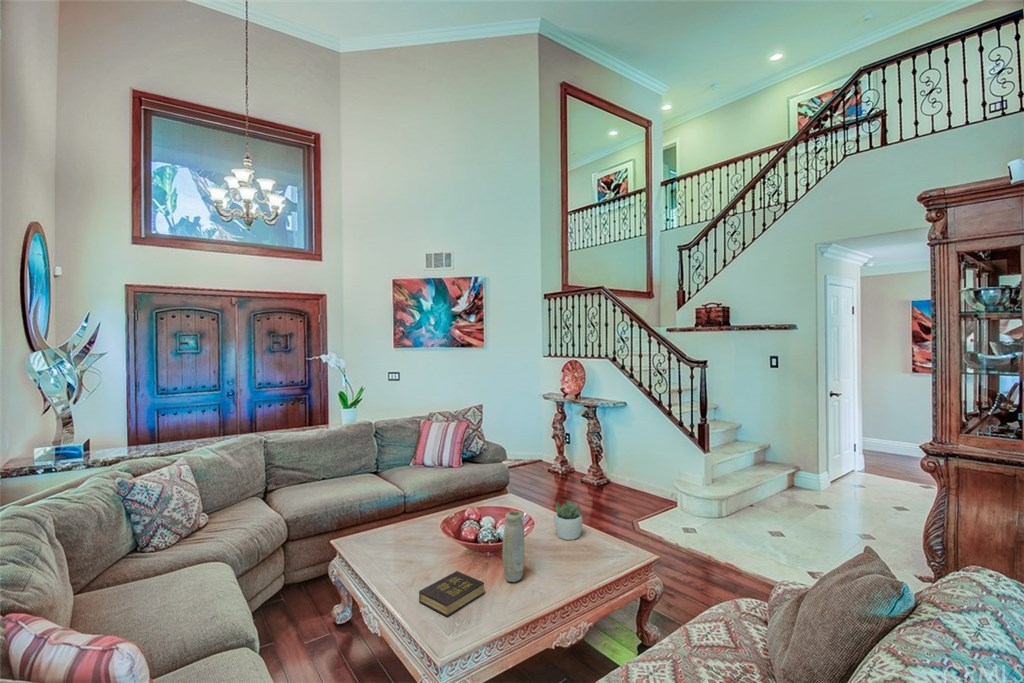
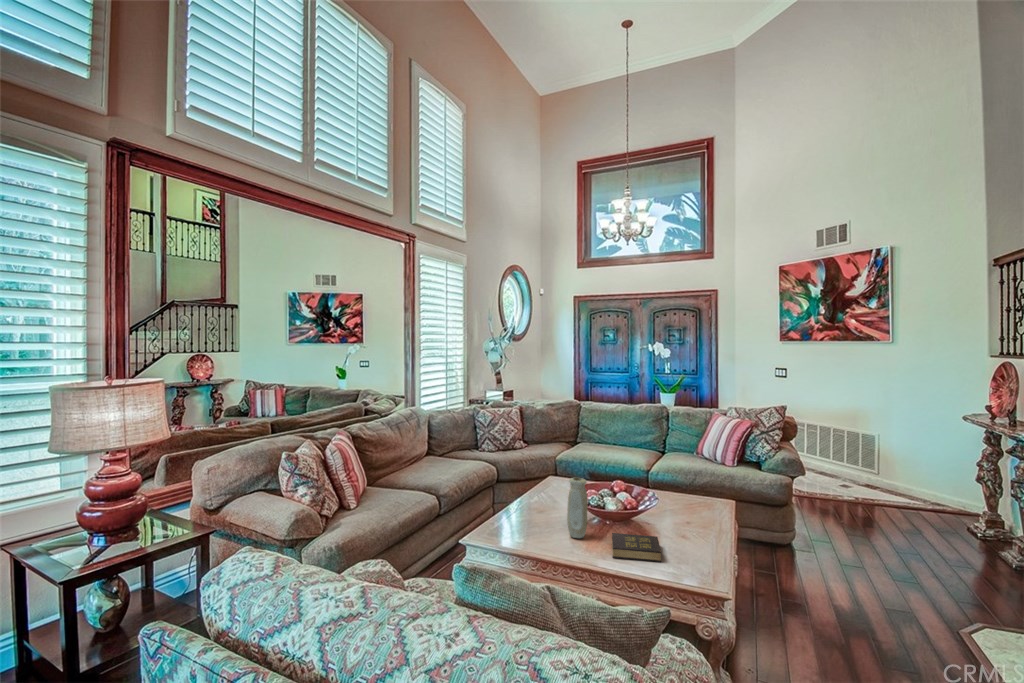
succulent plant: present [554,500,583,540] -> none [672,501,705,545]
hardback book: present [419,571,484,617] -> present [612,533,661,562]

